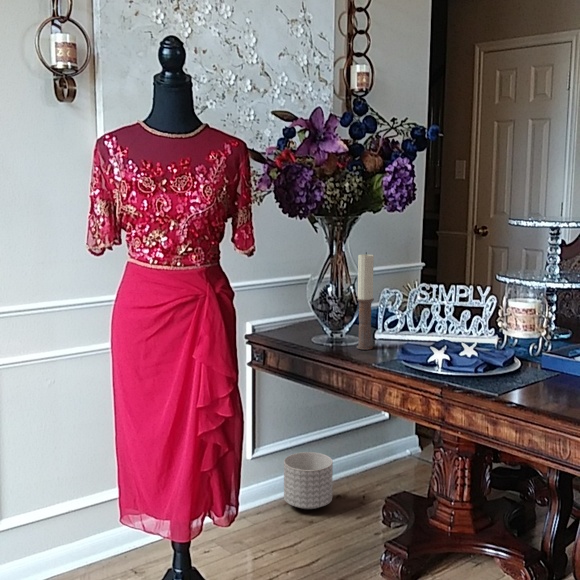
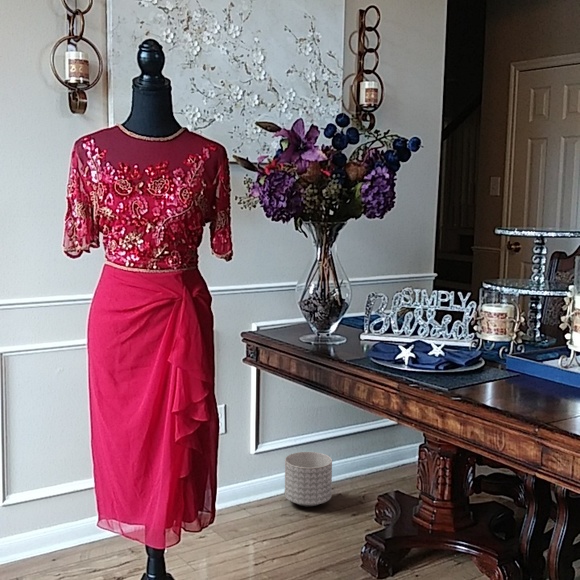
candle: present [356,252,374,350] -> none [339,256,356,348]

